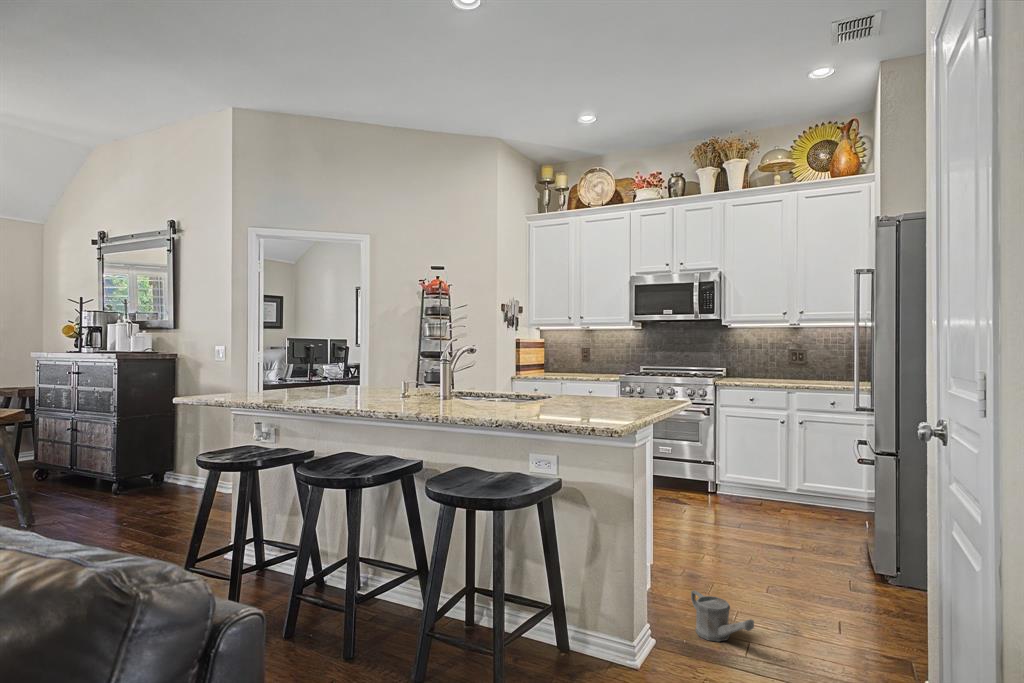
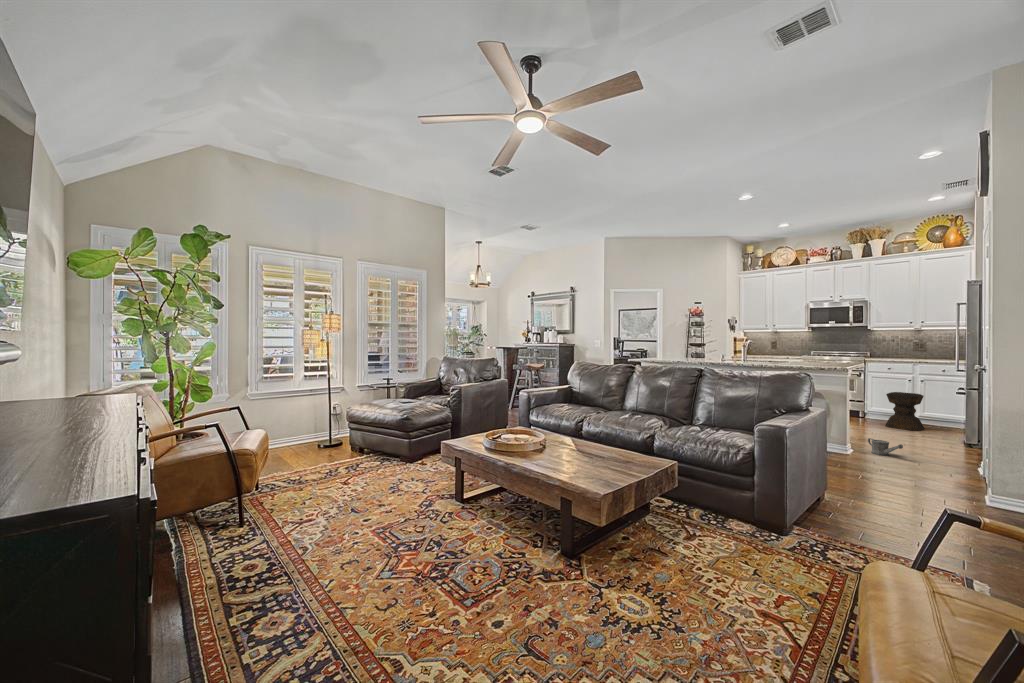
stool: none [744,446,805,525] -> present [885,392,924,431]

